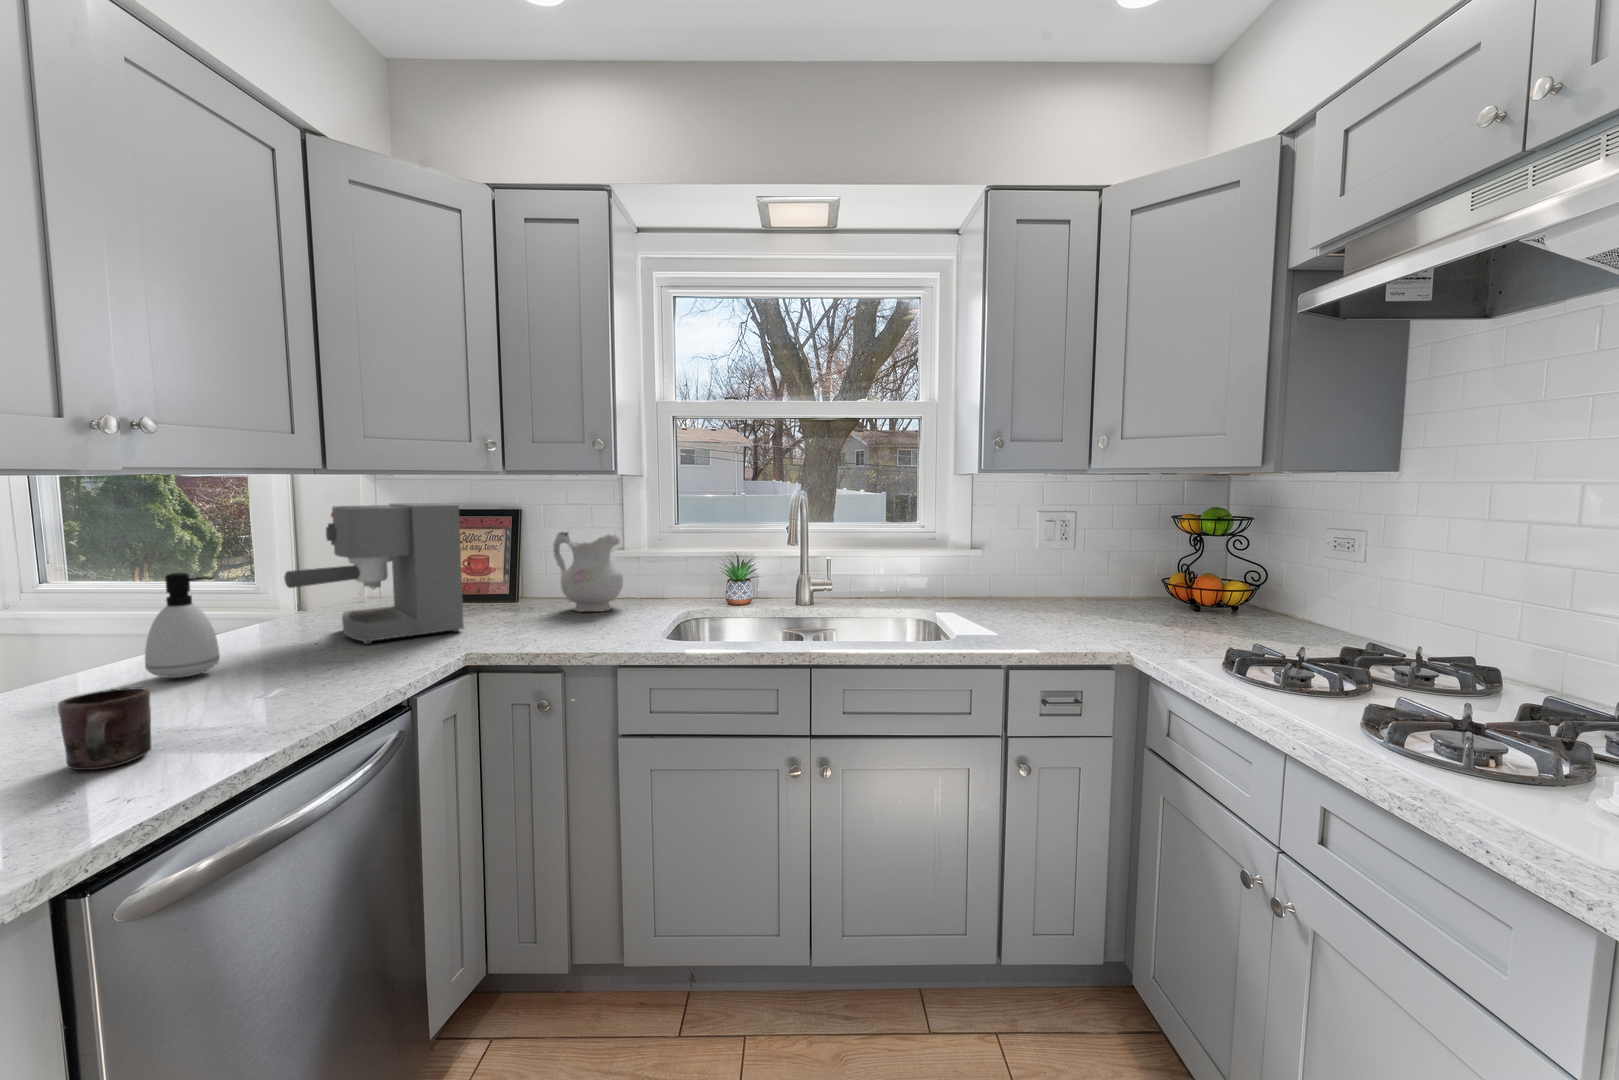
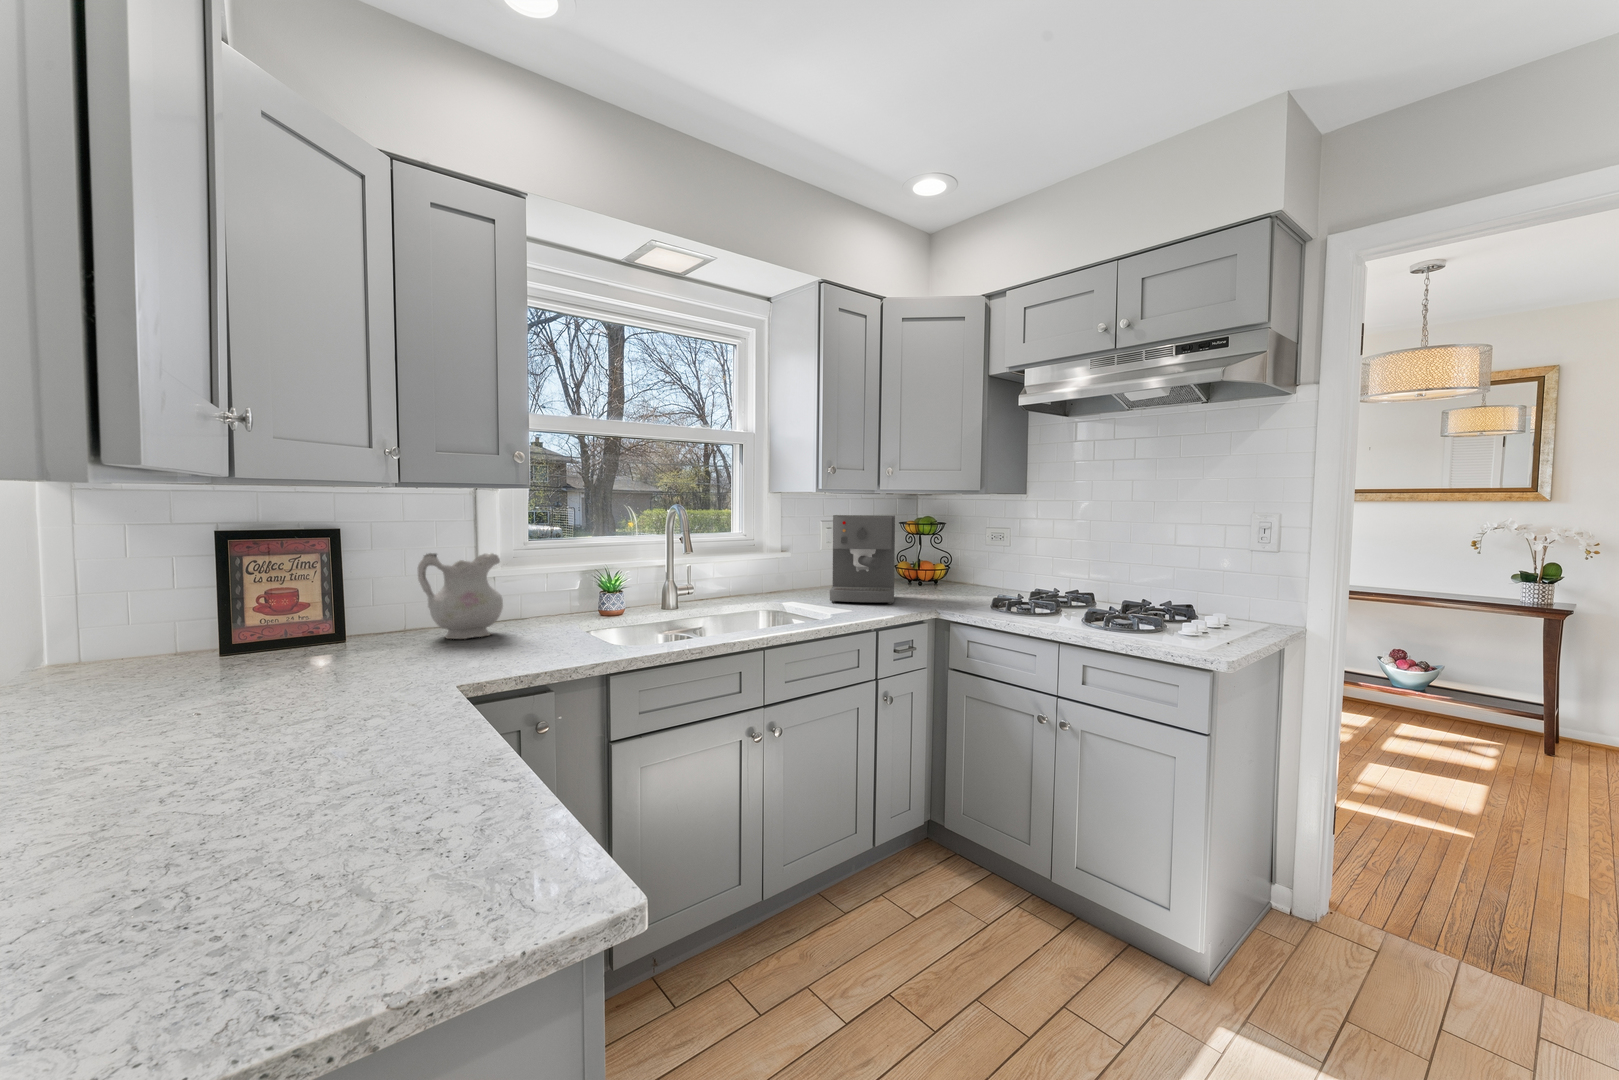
coffee maker: present [284,503,464,644] -> present [830,515,895,604]
soap dispenser: present [145,573,220,678] -> none [75,621,188,775]
mug: present [58,687,151,770] -> none [365,733,484,838]

